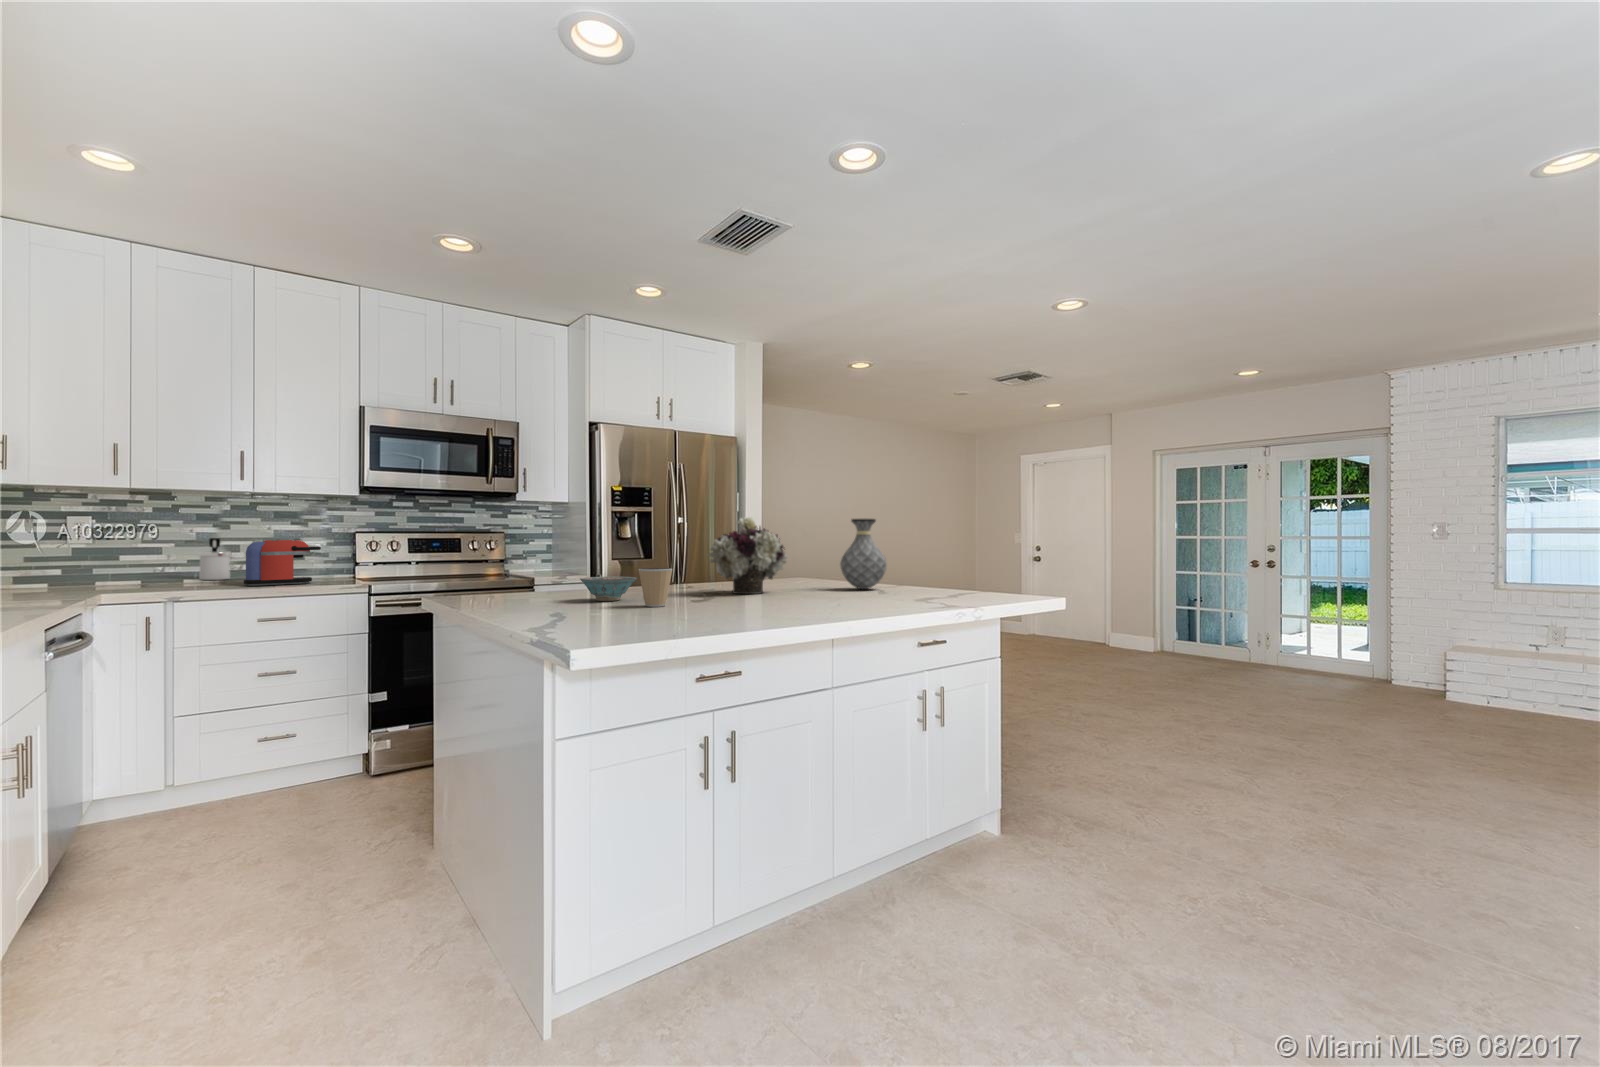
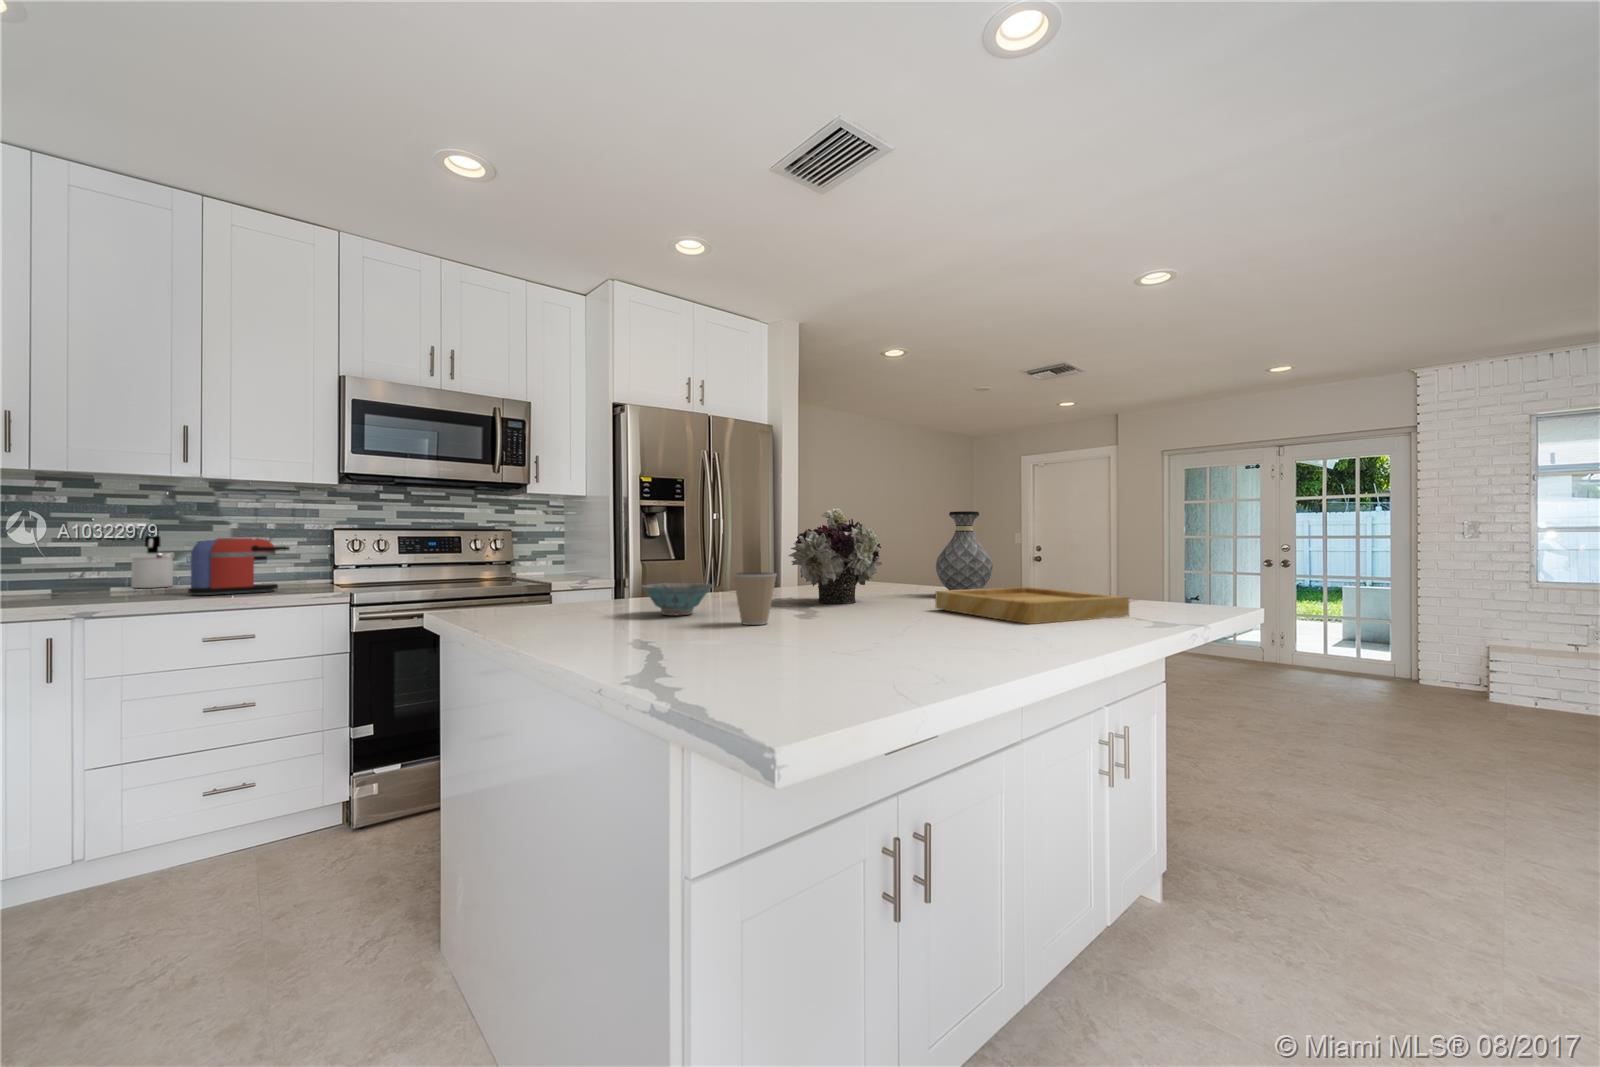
tray: none [812,581,951,607] -> present [935,587,1129,624]

